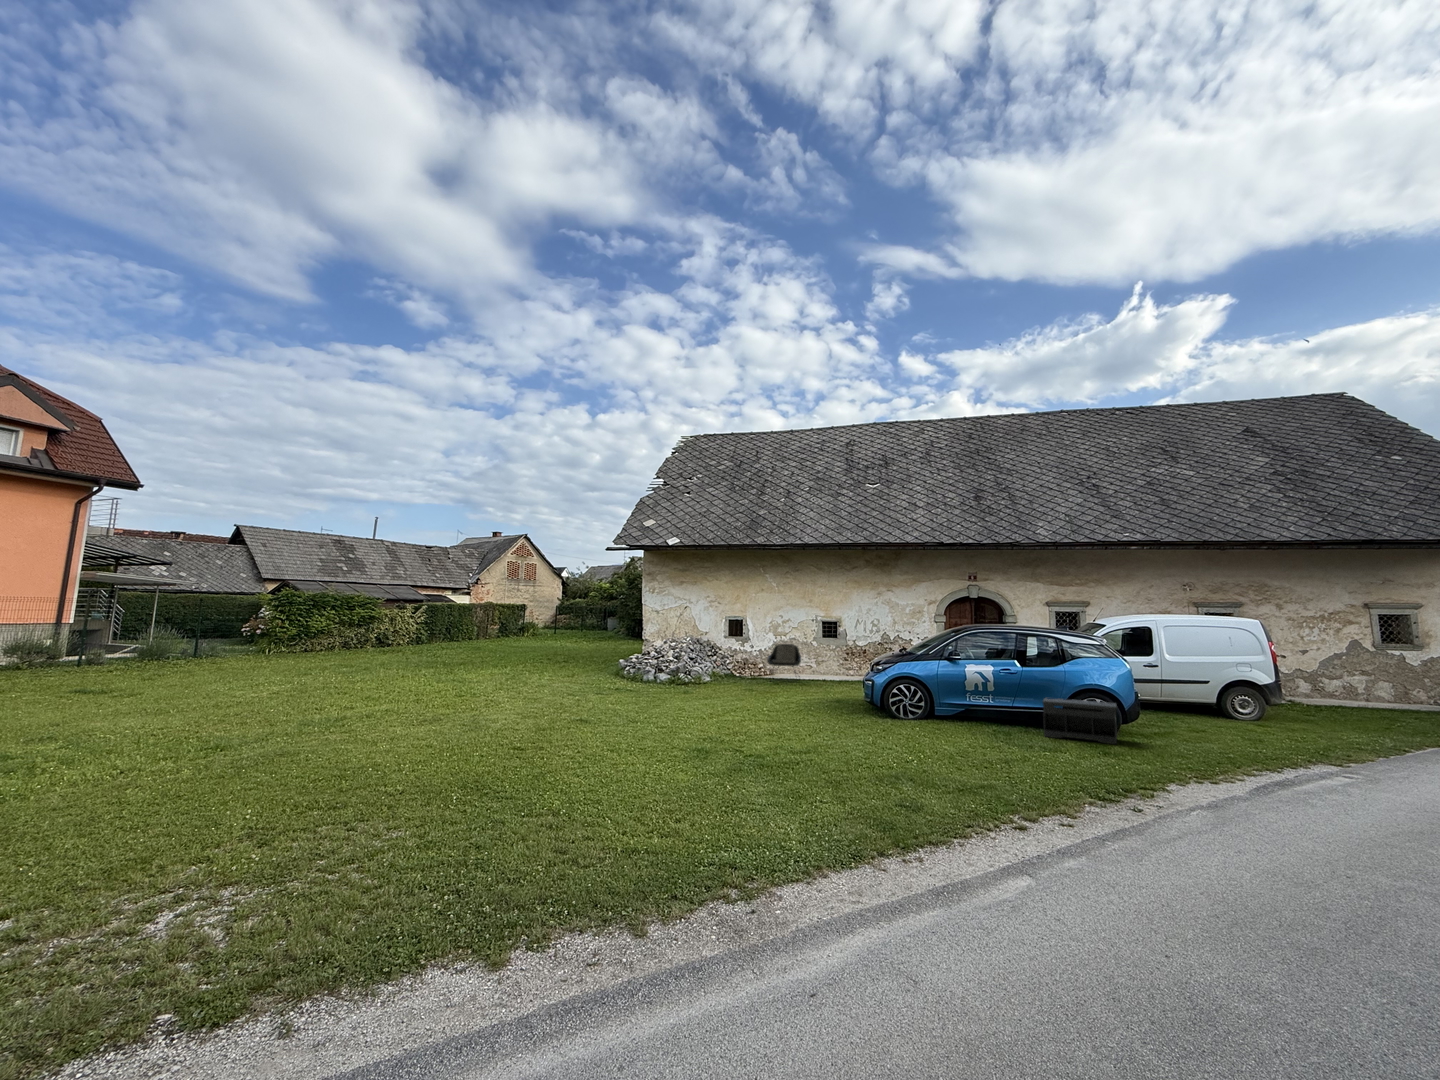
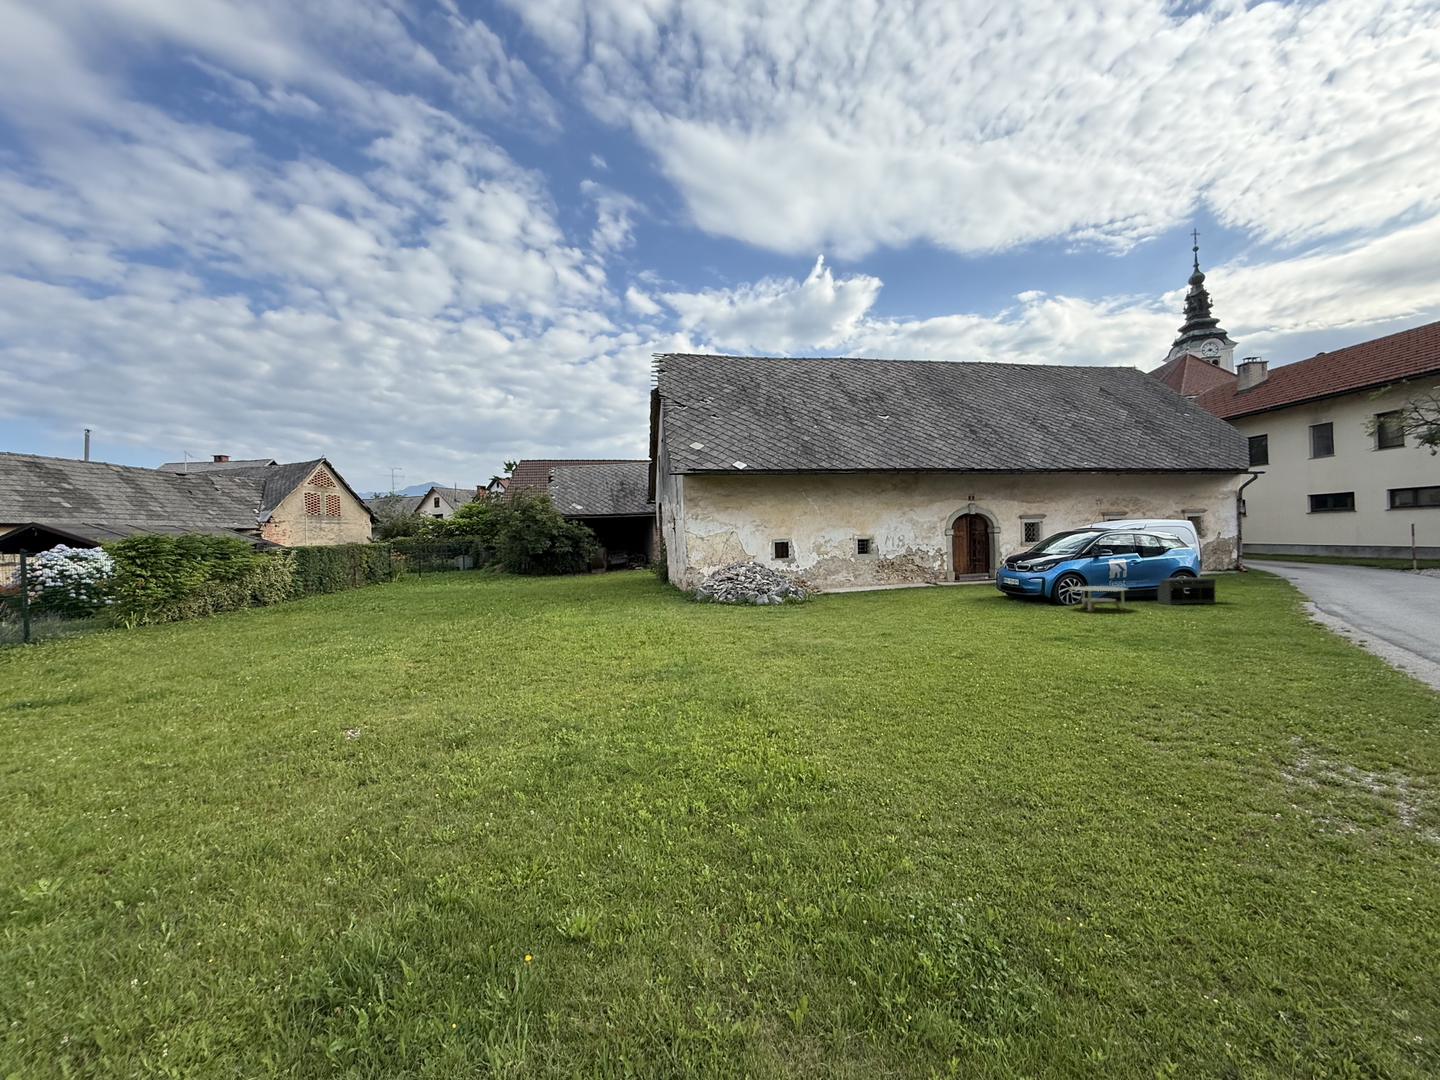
lounge chair: present [767,644,801,680] -> none [820,562,857,598]
round table: none [882,696,952,734] -> present [1070,586,1127,612]

